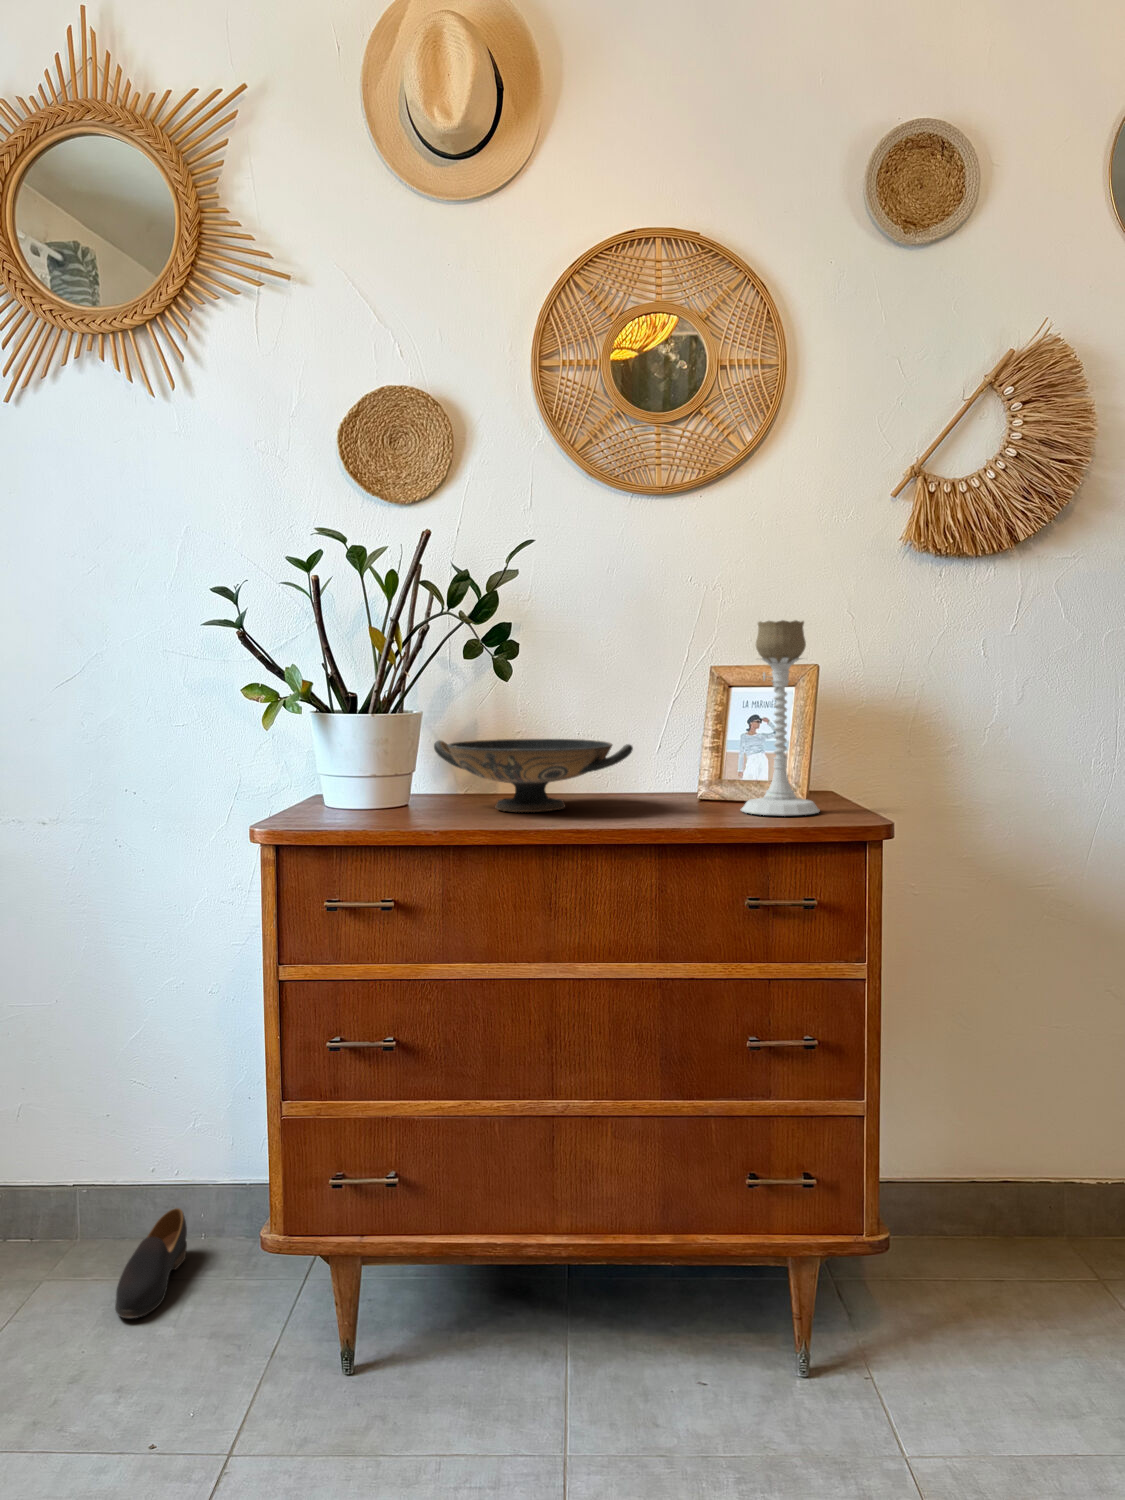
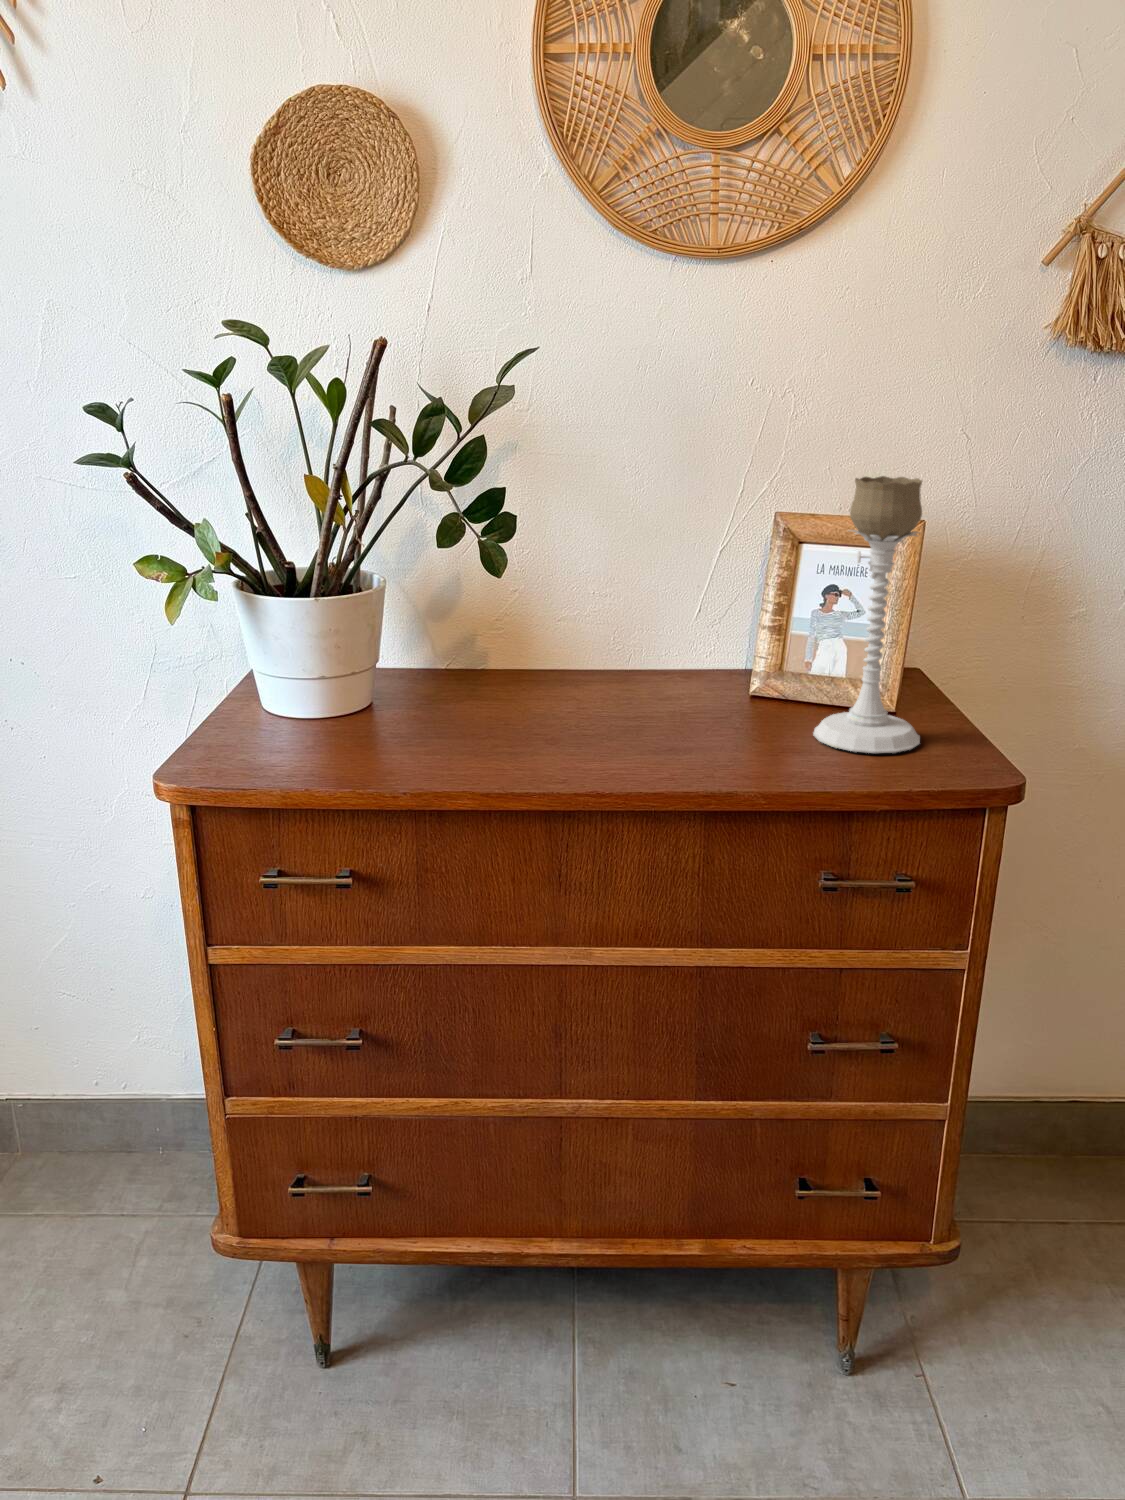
decorative bowl: present [434,739,633,812] -> none [402,612,672,733]
shoe: present [115,1208,187,1318] -> none [60,1134,142,1281]

